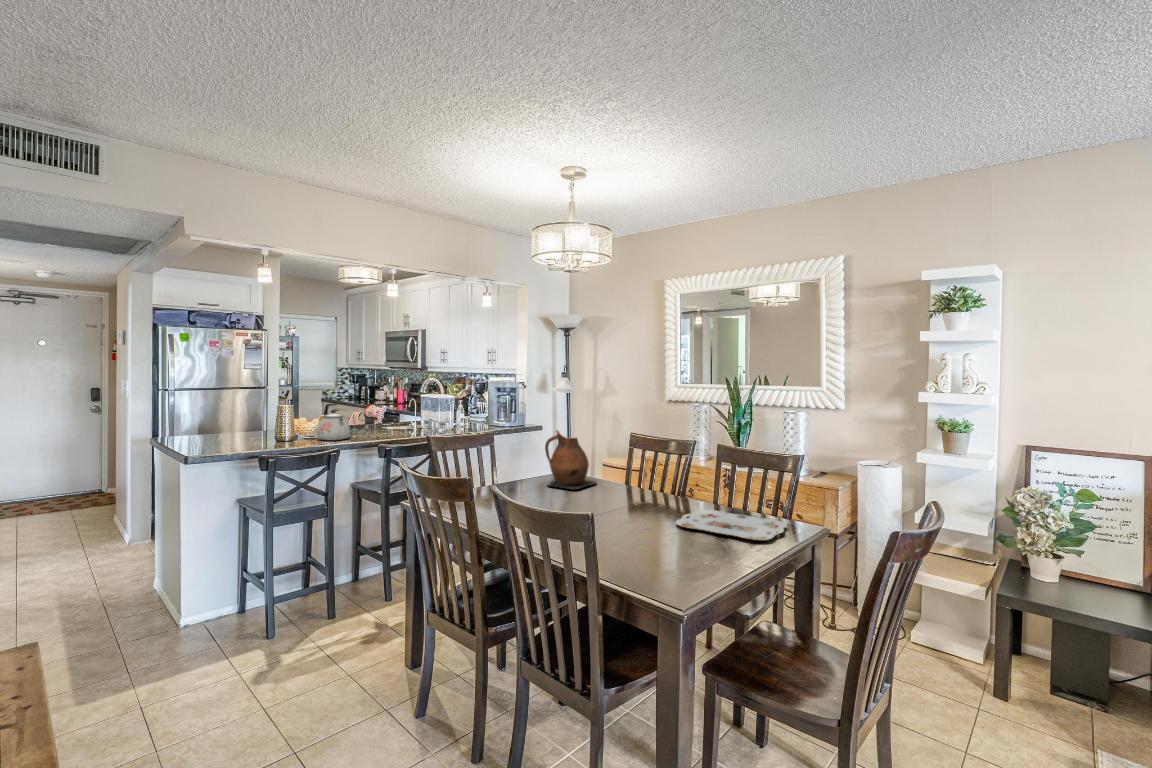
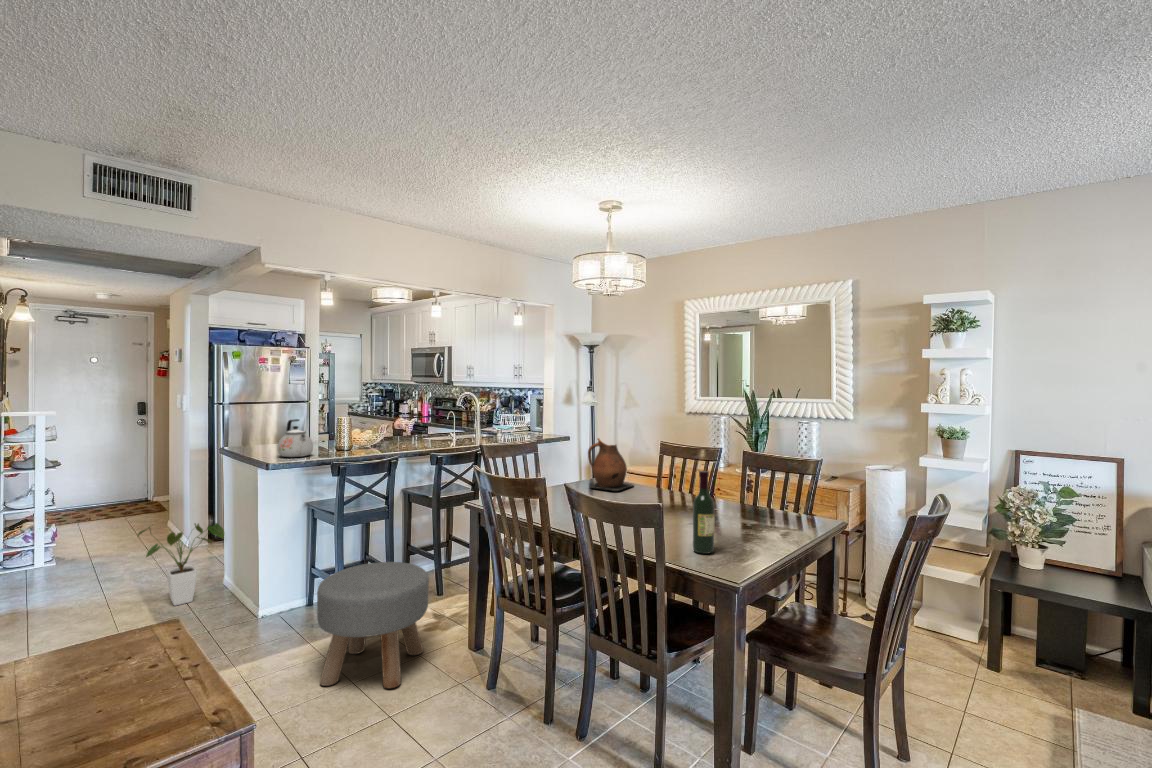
kettle: present [316,404,350,440] -> present [278,419,313,457]
wine bottle: none [639,470,665,569] -> present [693,471,715,554]
serving tray: present [676,510,787,540] -> none [714,507,810,531]
house plant: none [49,521,151,612] -> present [137,523,224,605]
ottoman: none [223,568,356,715] -> present [317,562,429,688]

